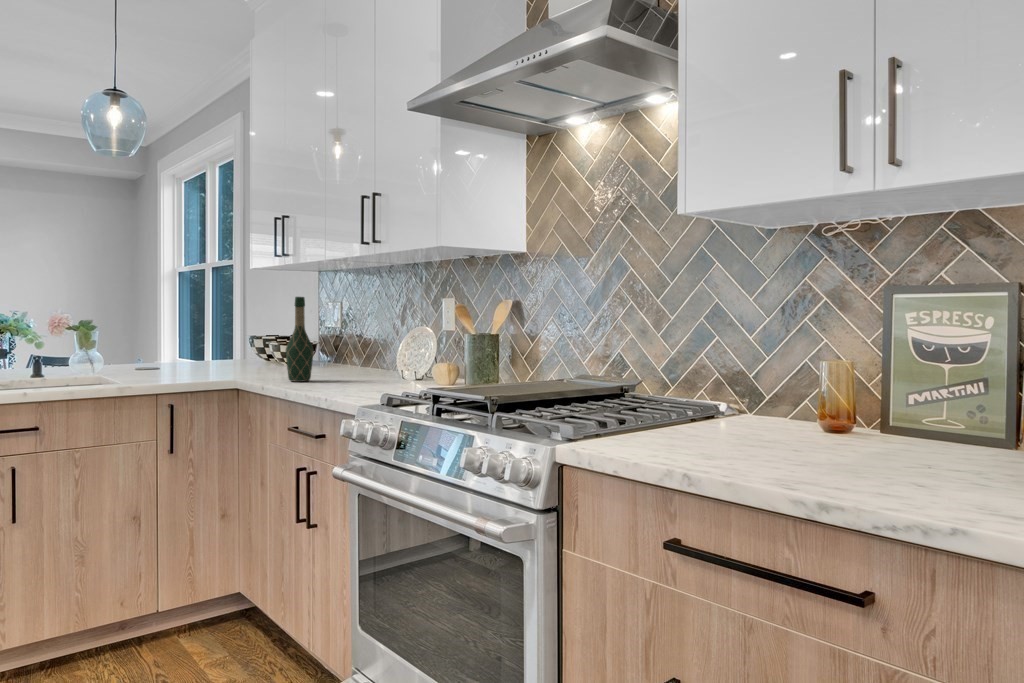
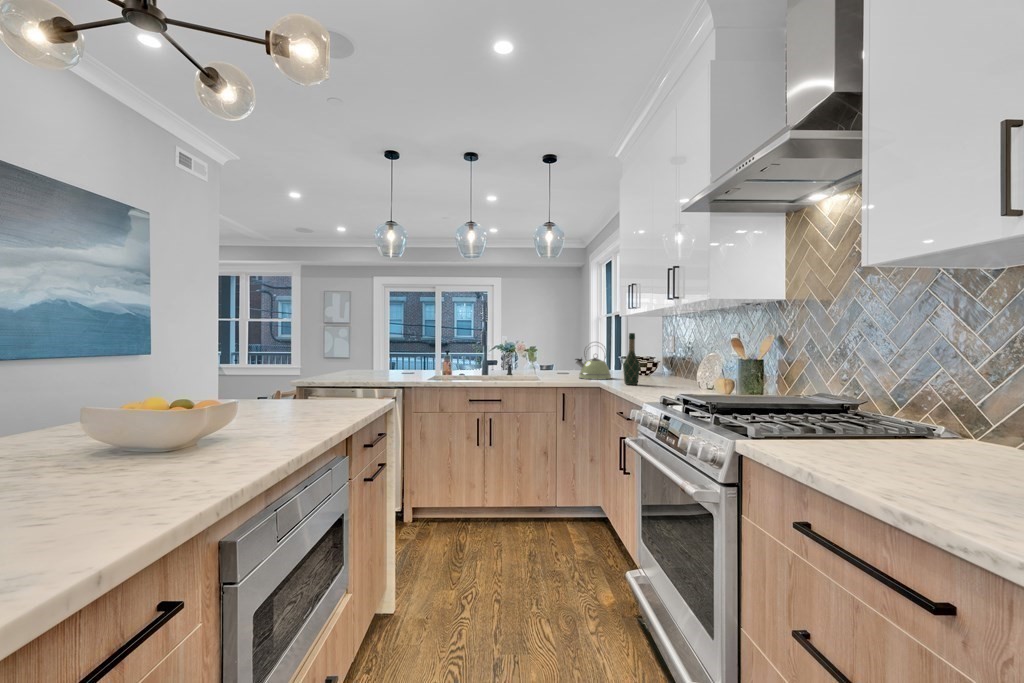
kettle: none [183,312,251,377] -> present [575,346,611,380]

